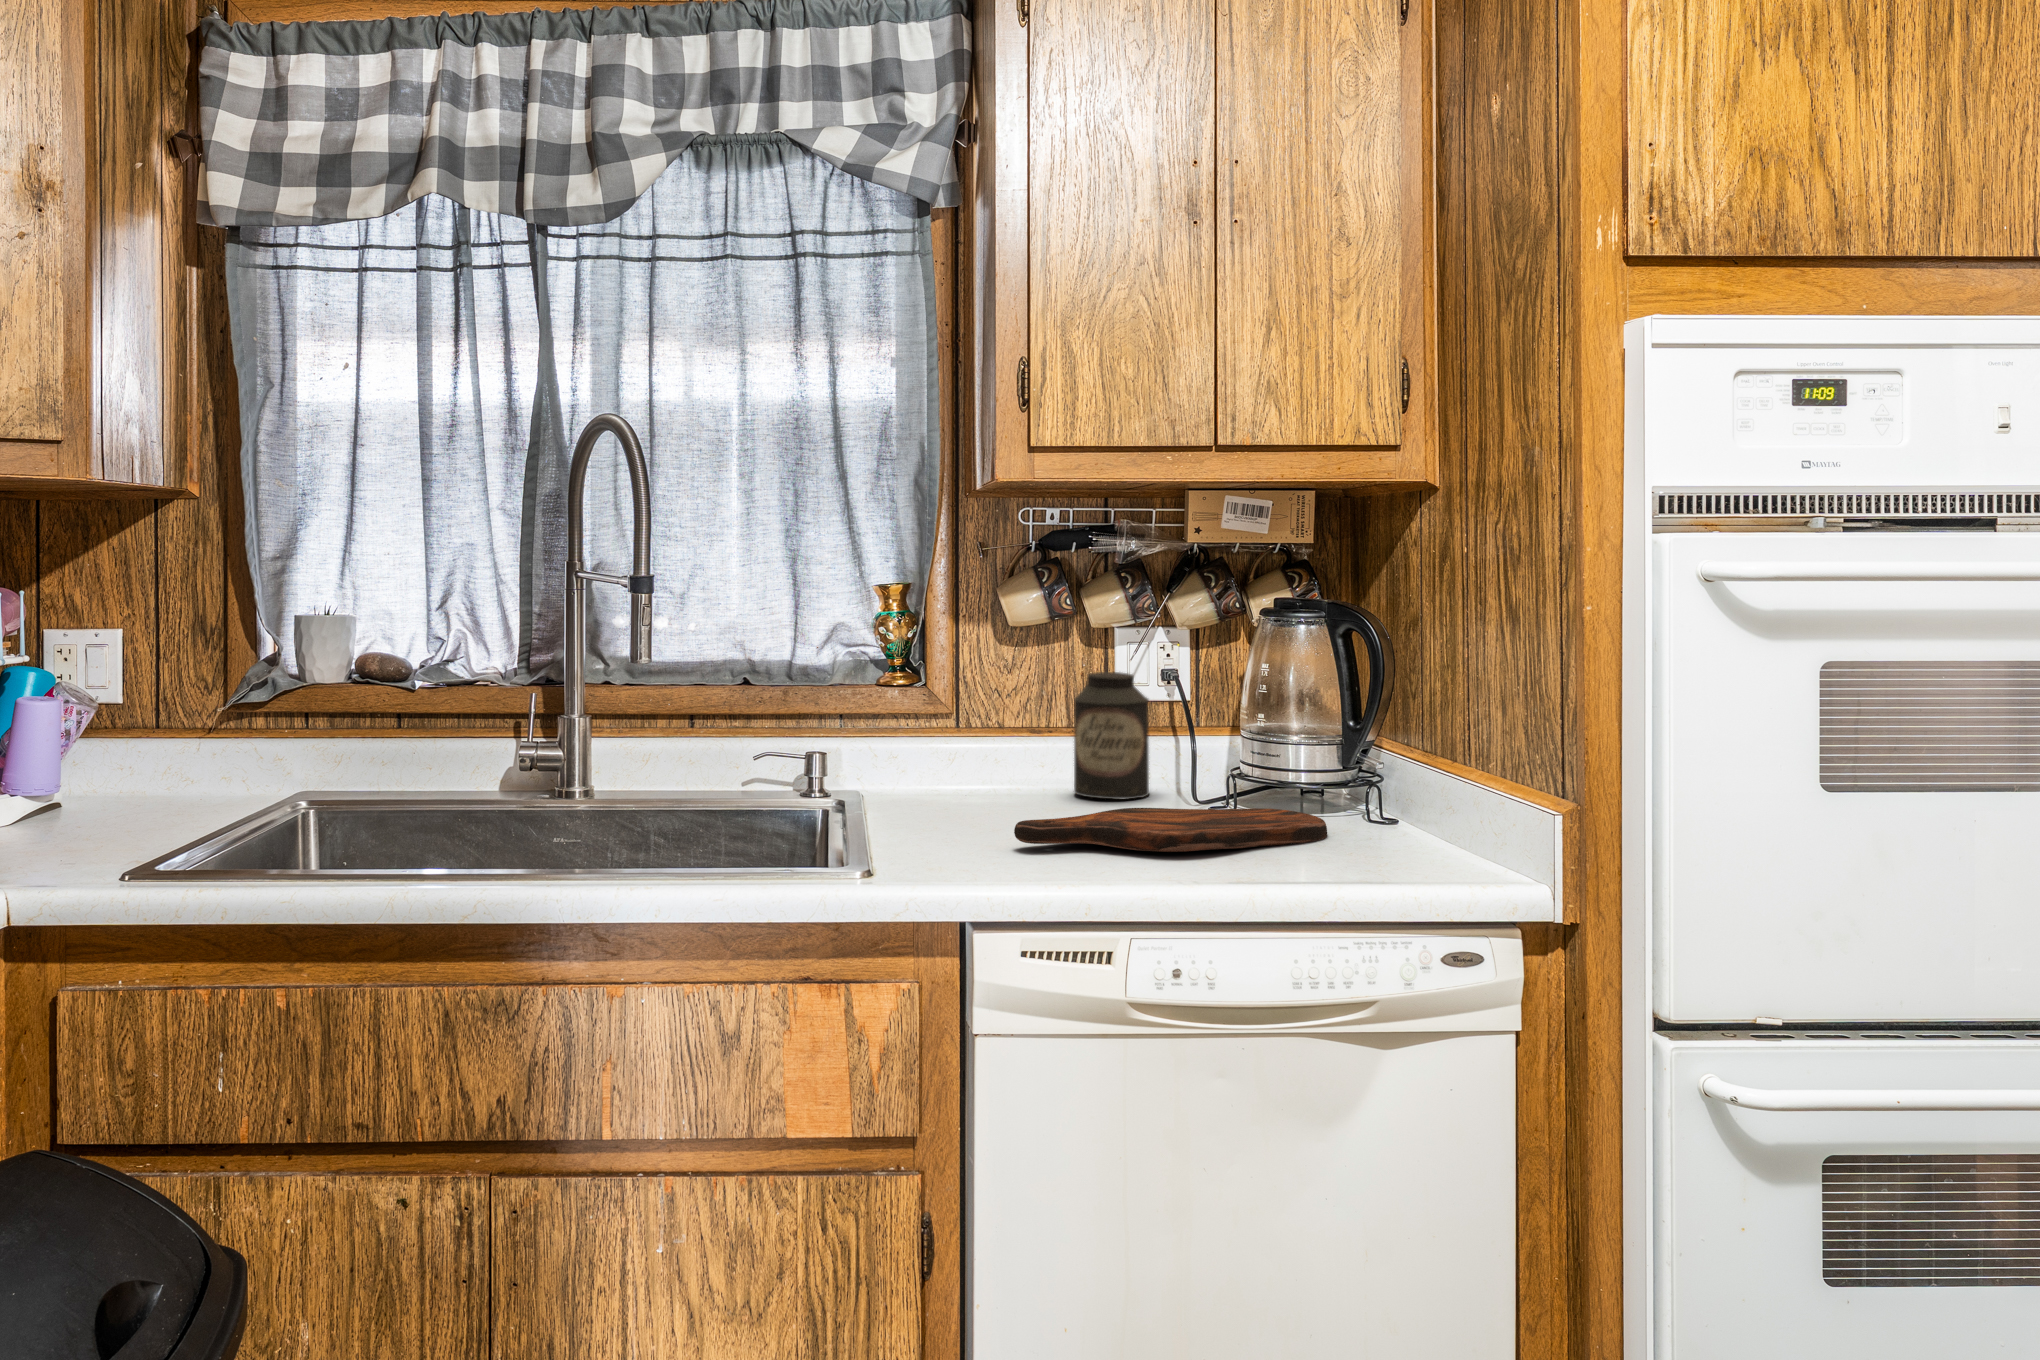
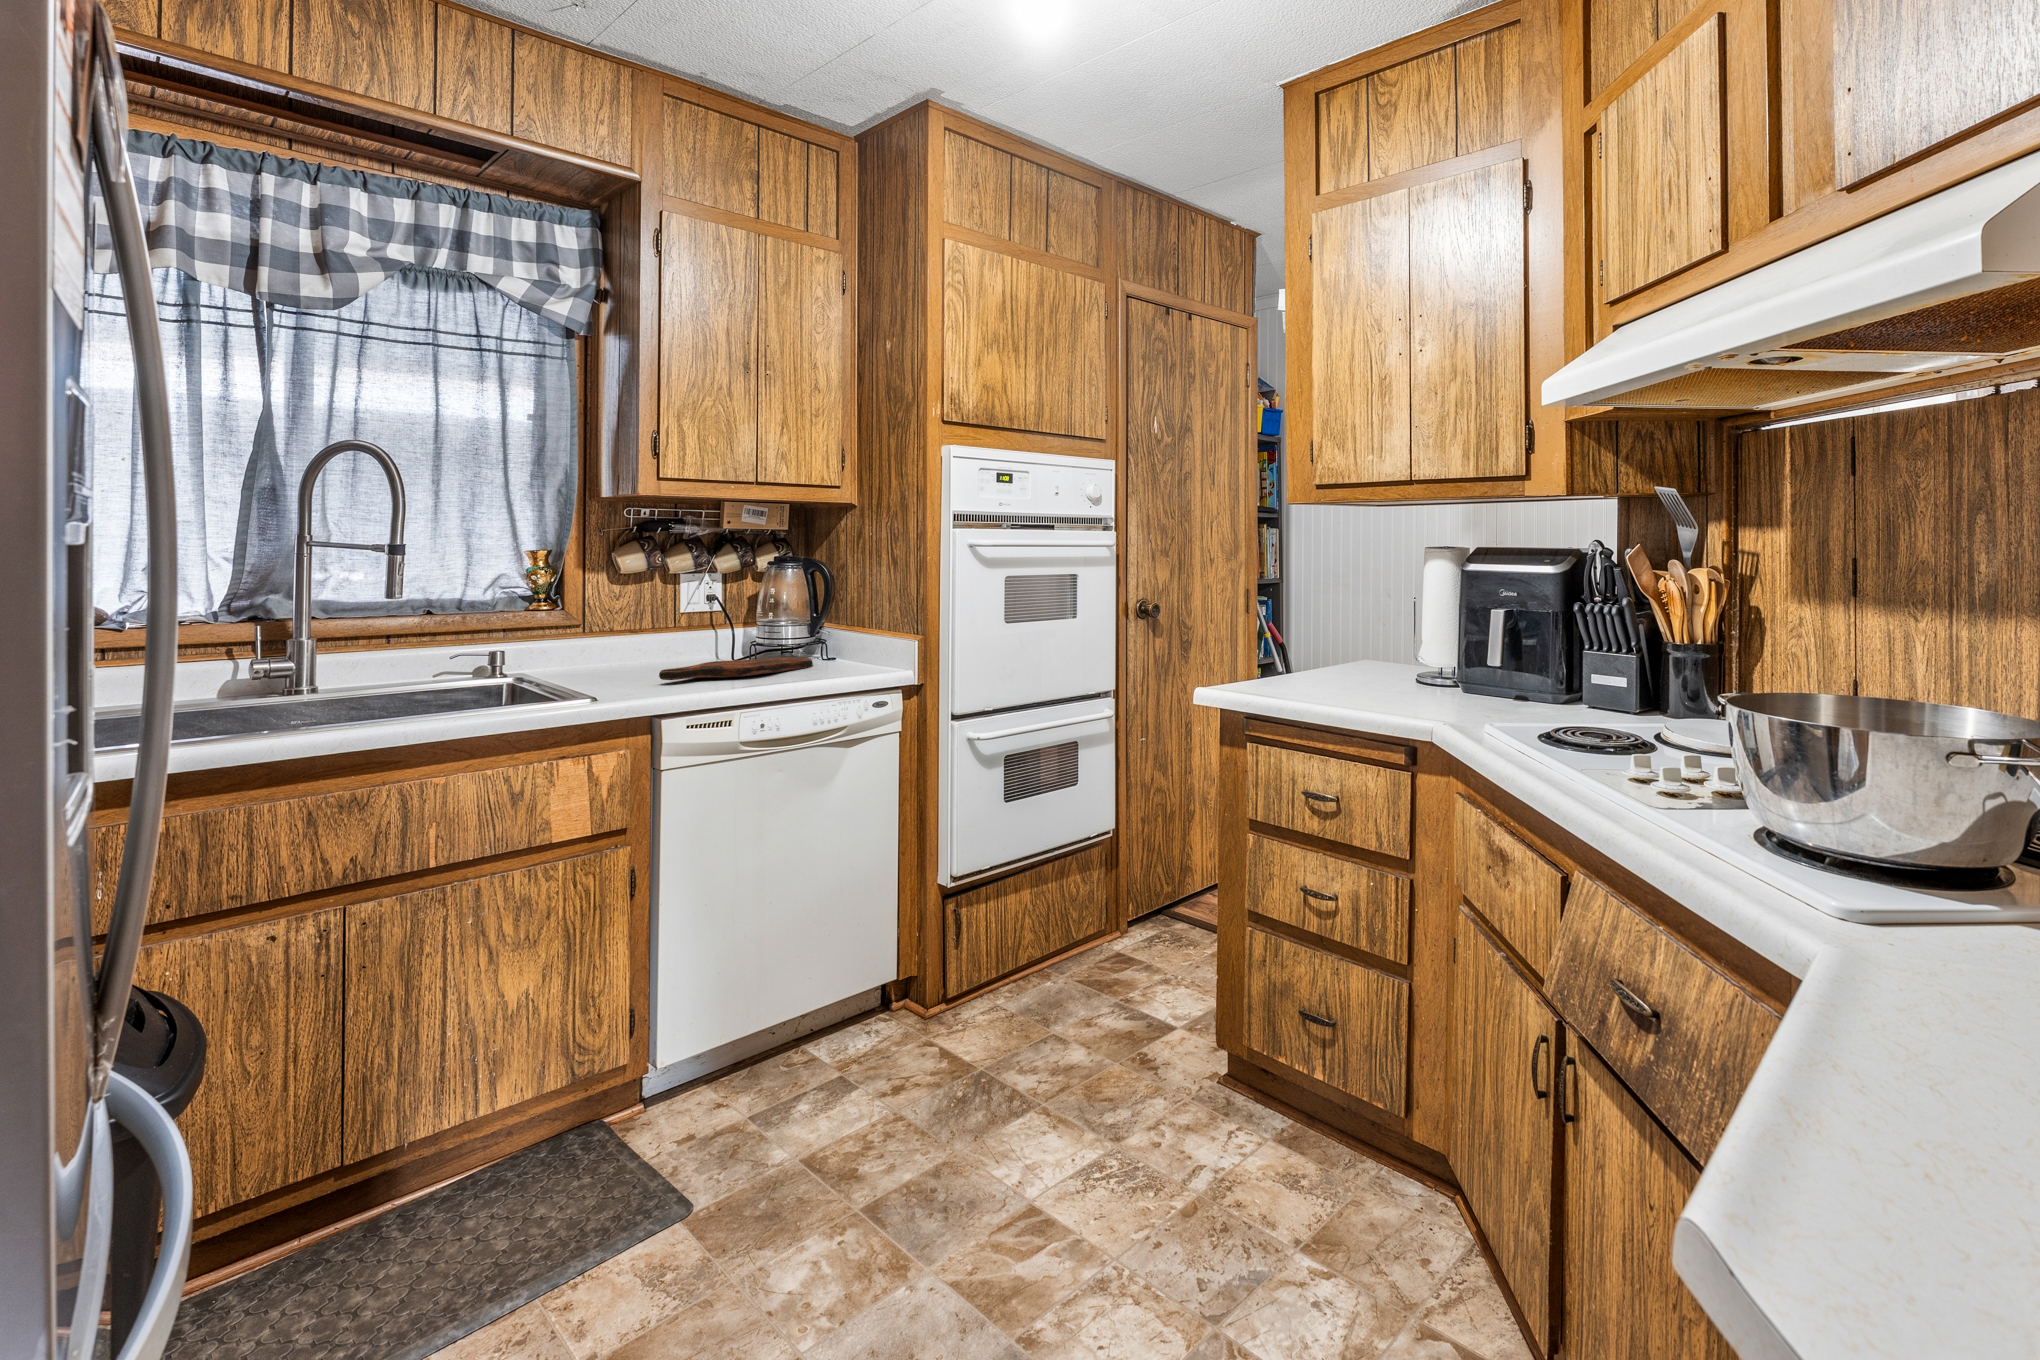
canister: present [1074,672,1149,800] -> none [661,598,705,664]

